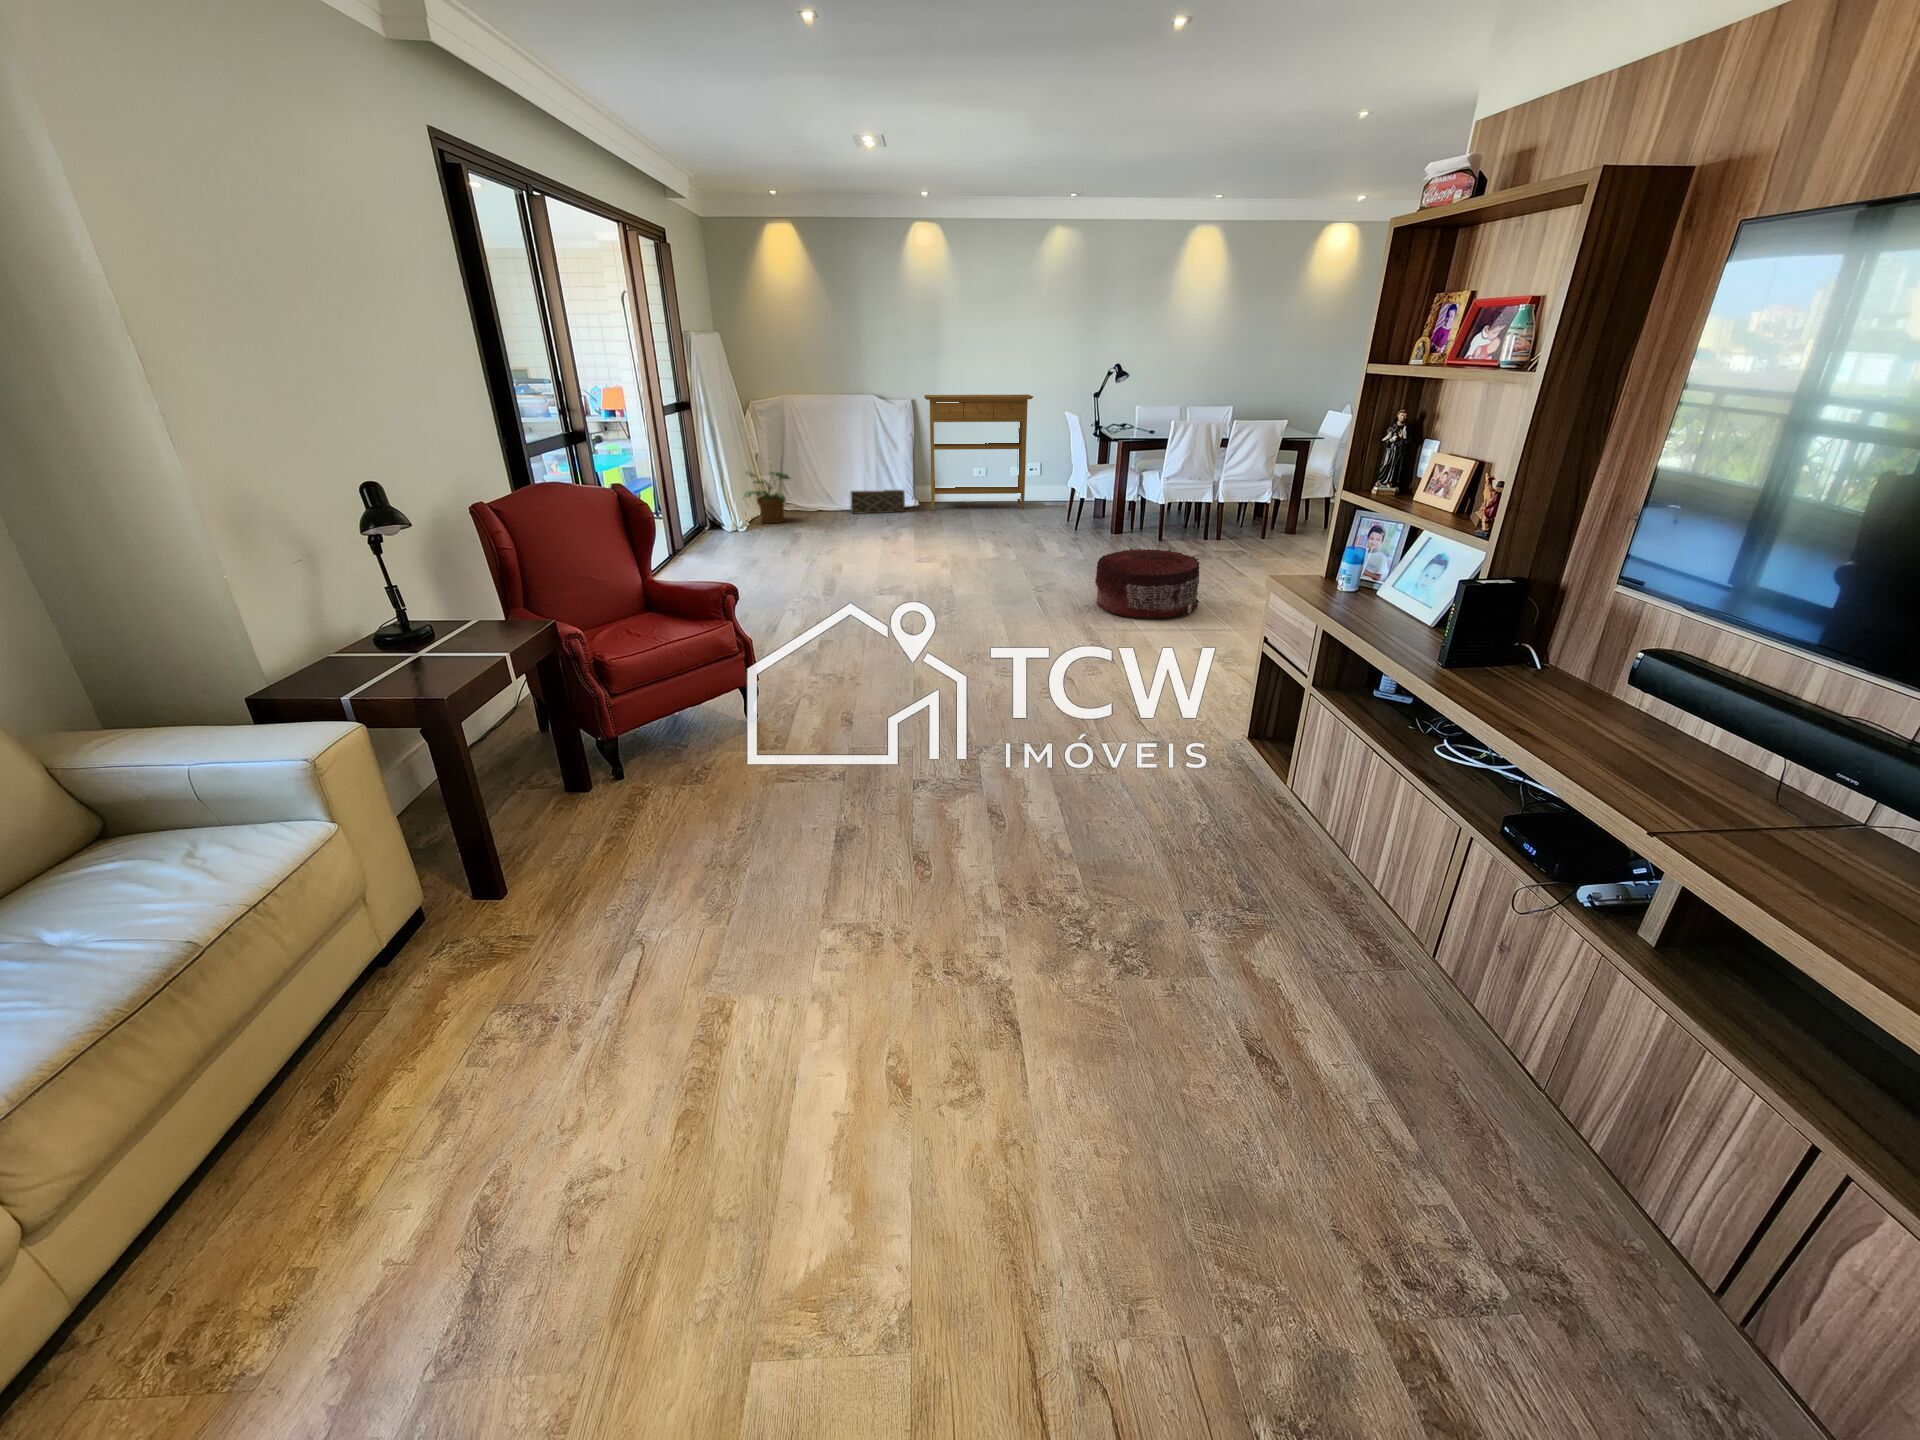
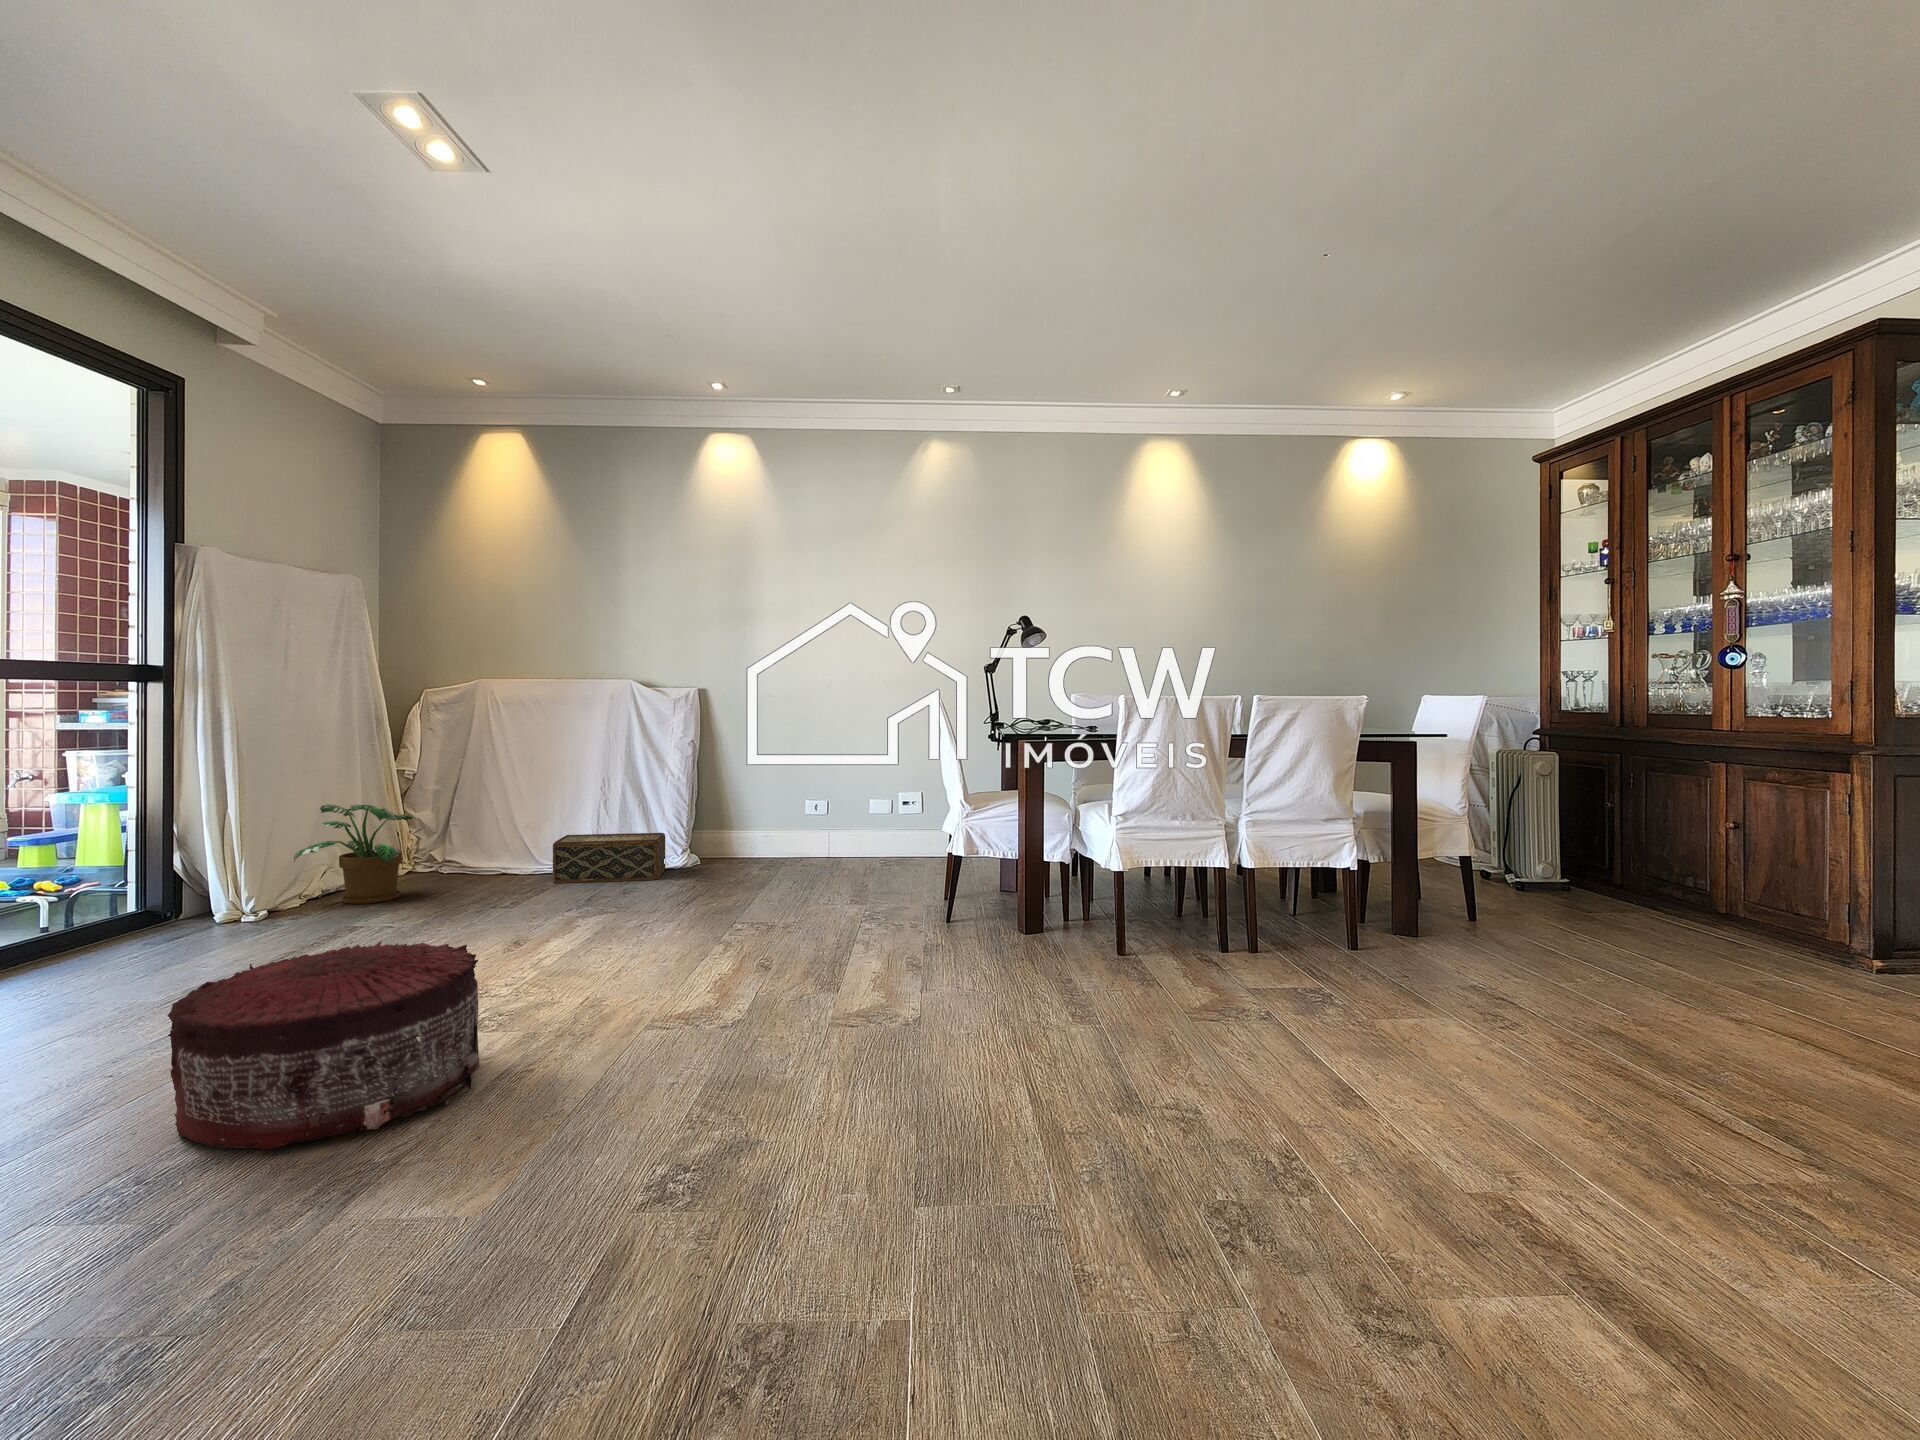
console table: present [924,395,1033,510] -> none [700,681,896,876]
pouf: present [1095,548,1199,619] -> present [168,941,479,1149]

